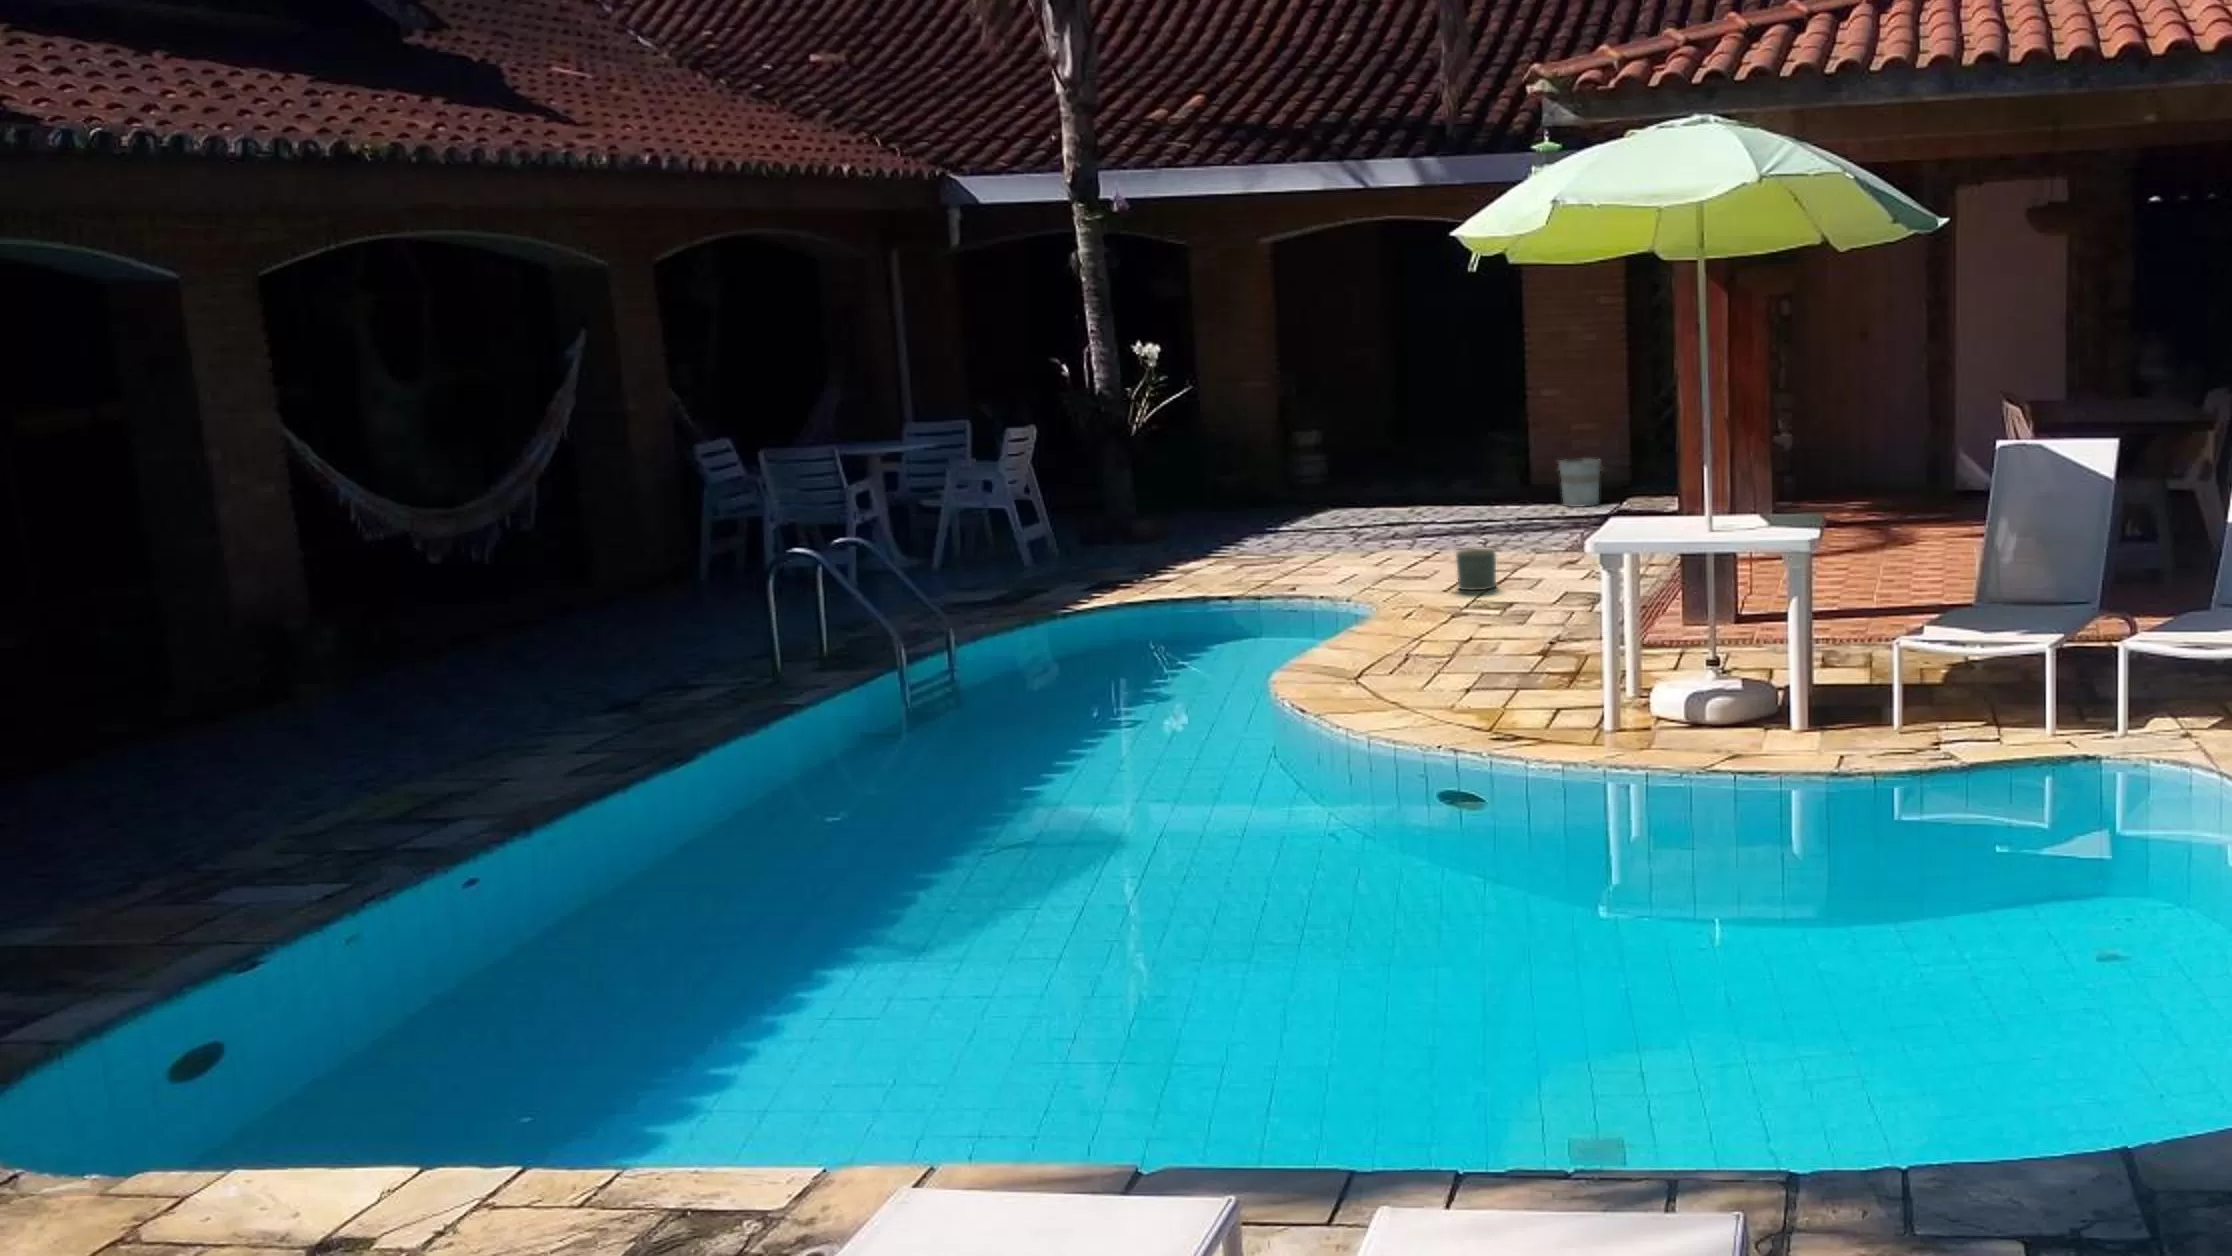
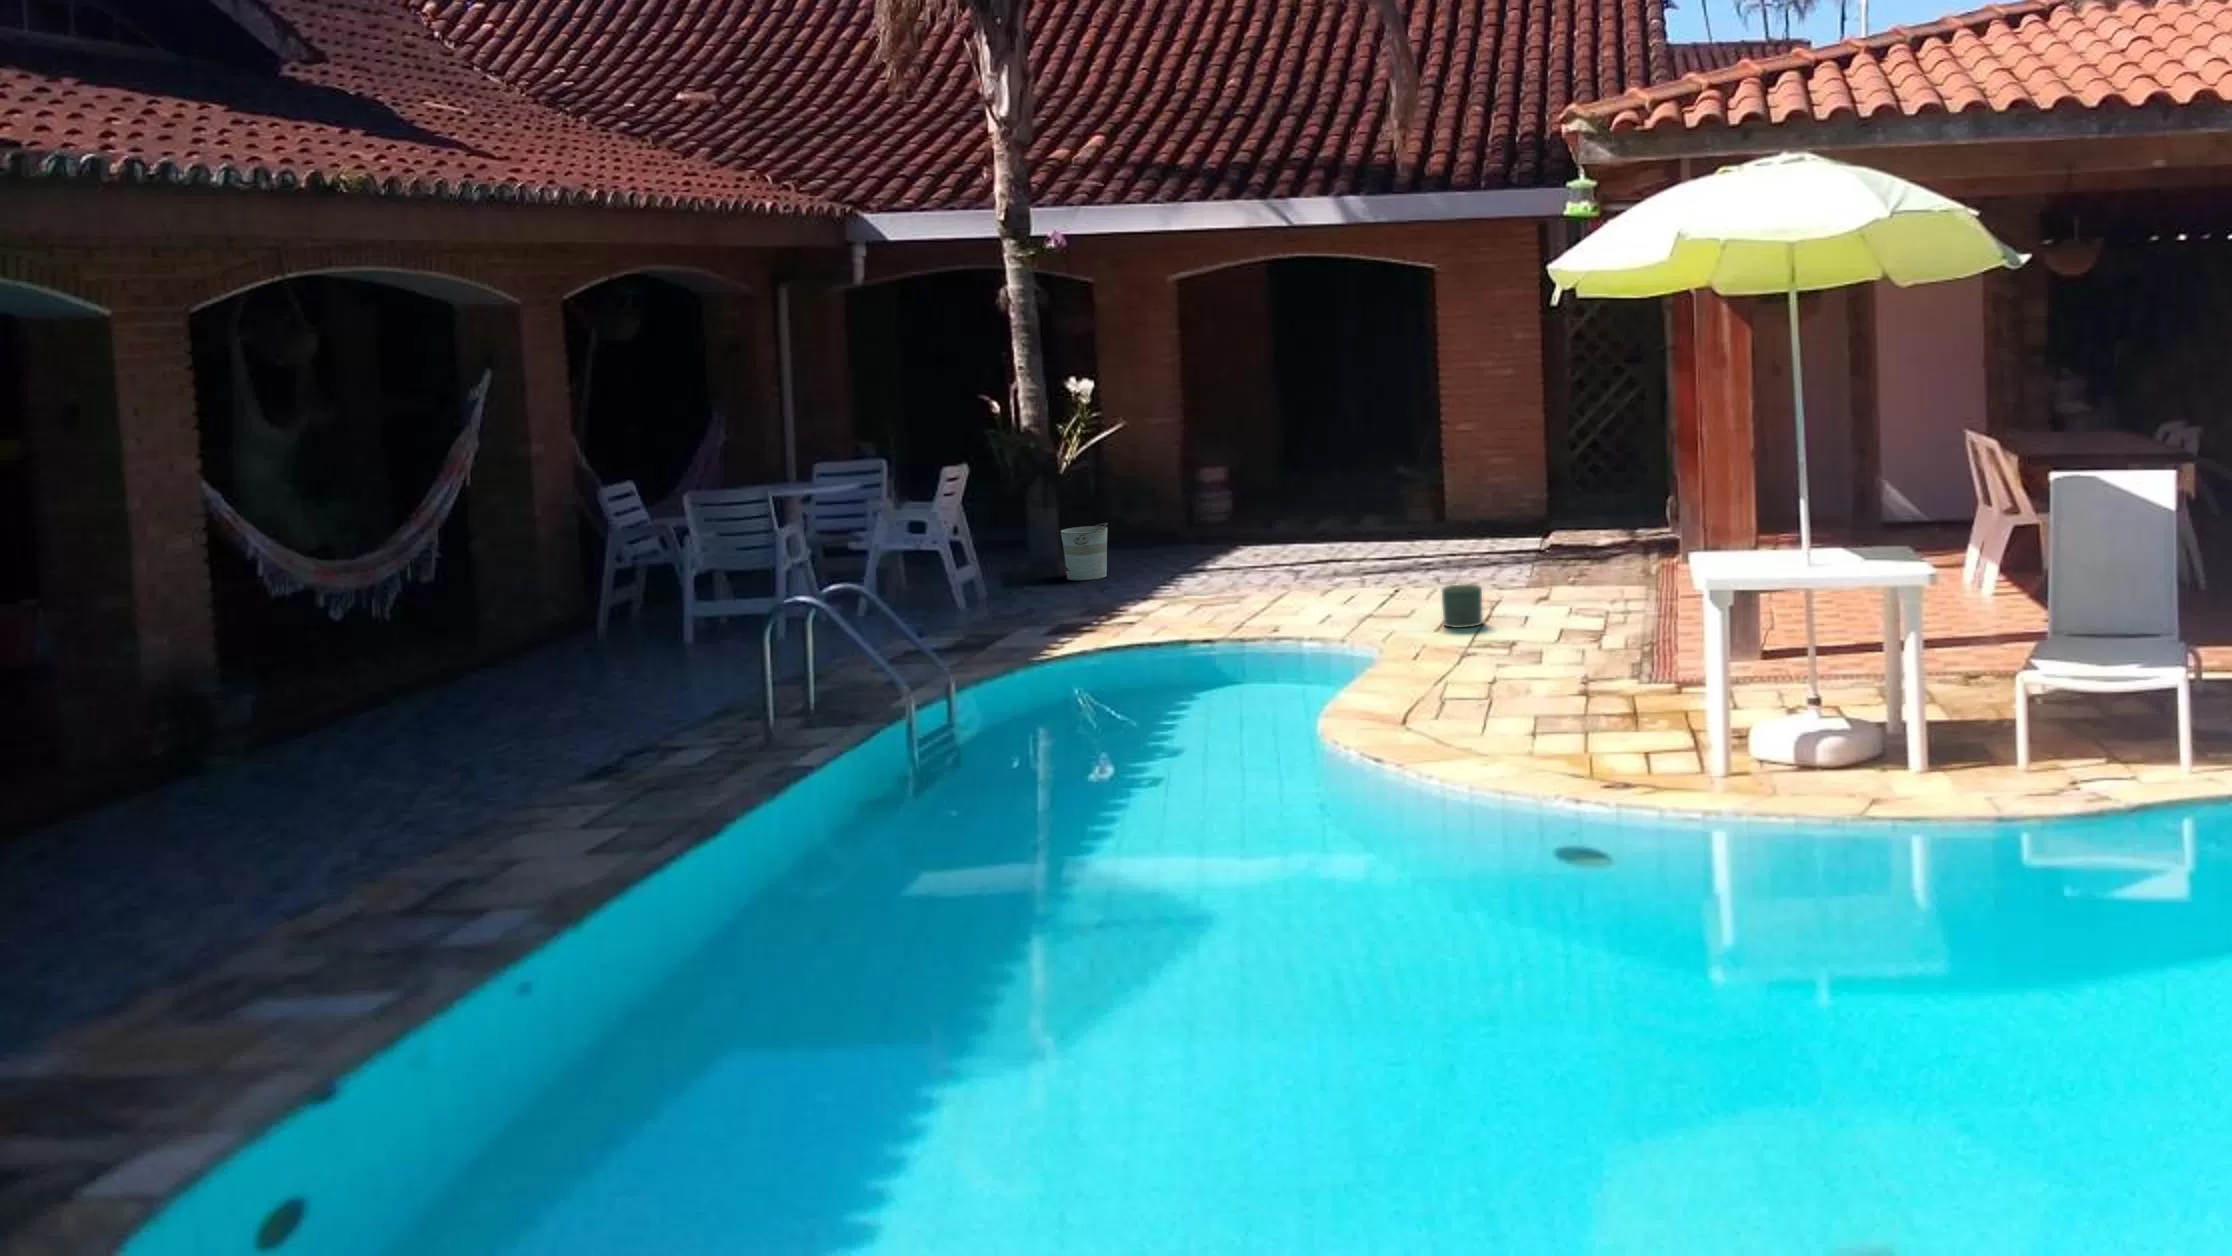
bucket: present [1557,458,1603,507] -> present [1061,523,1108,580]

